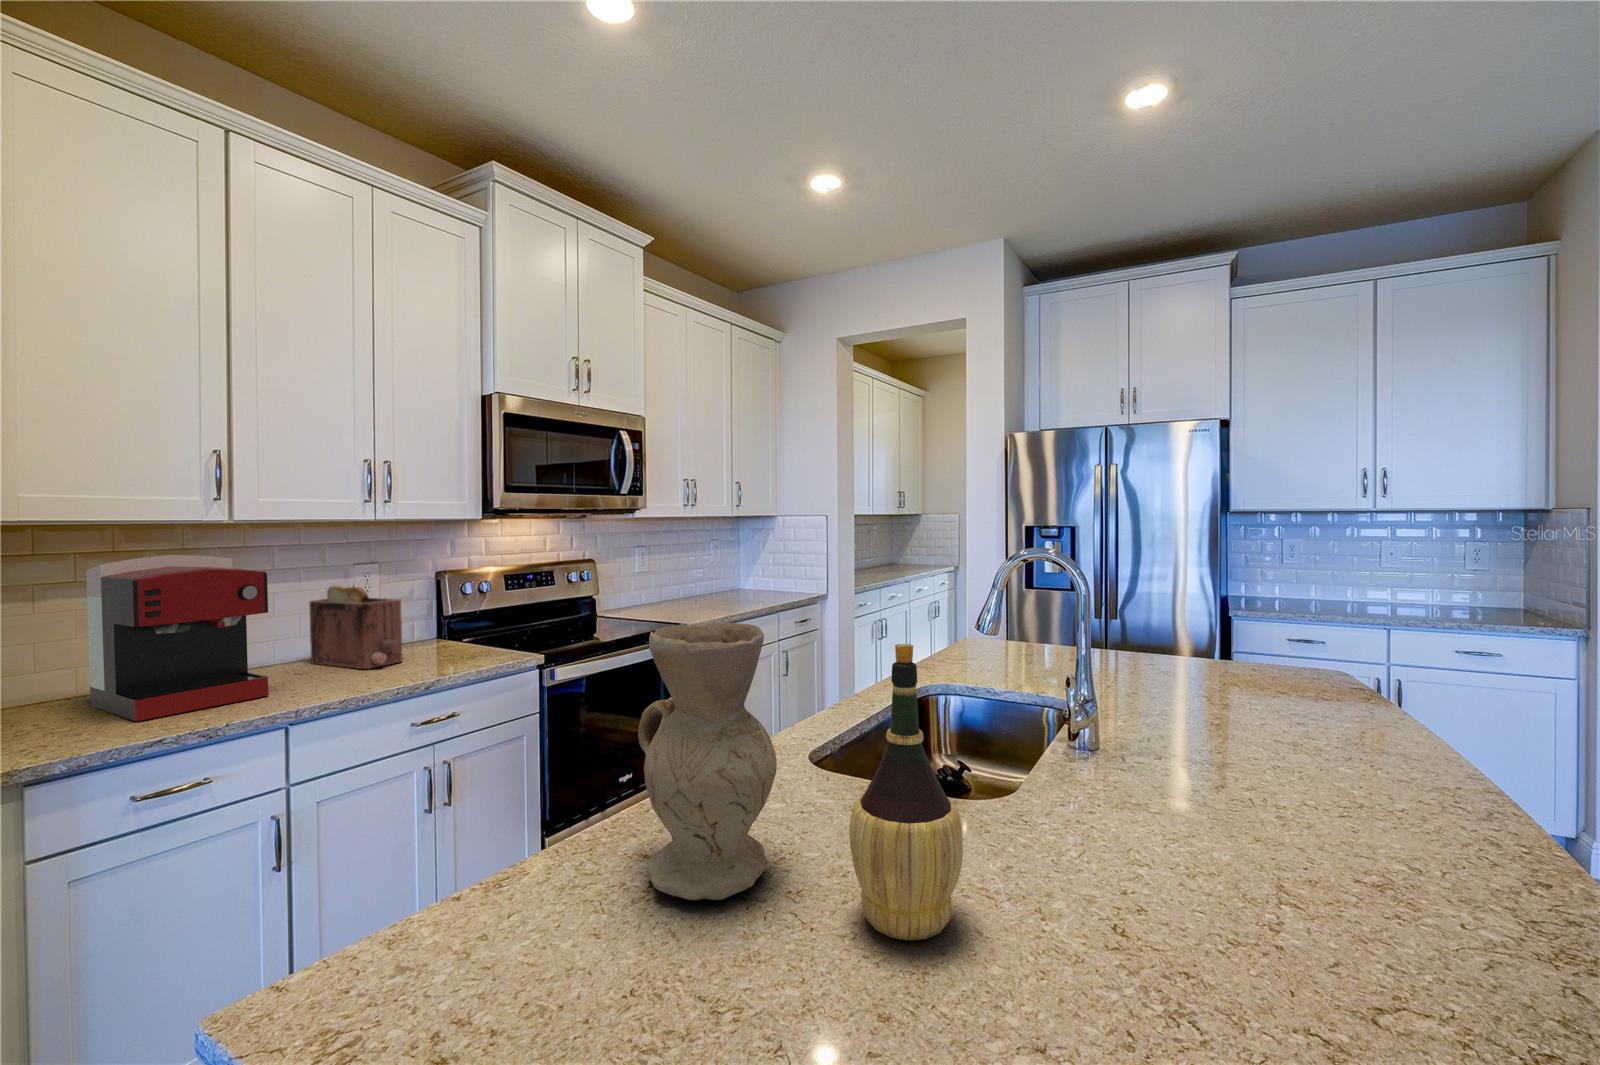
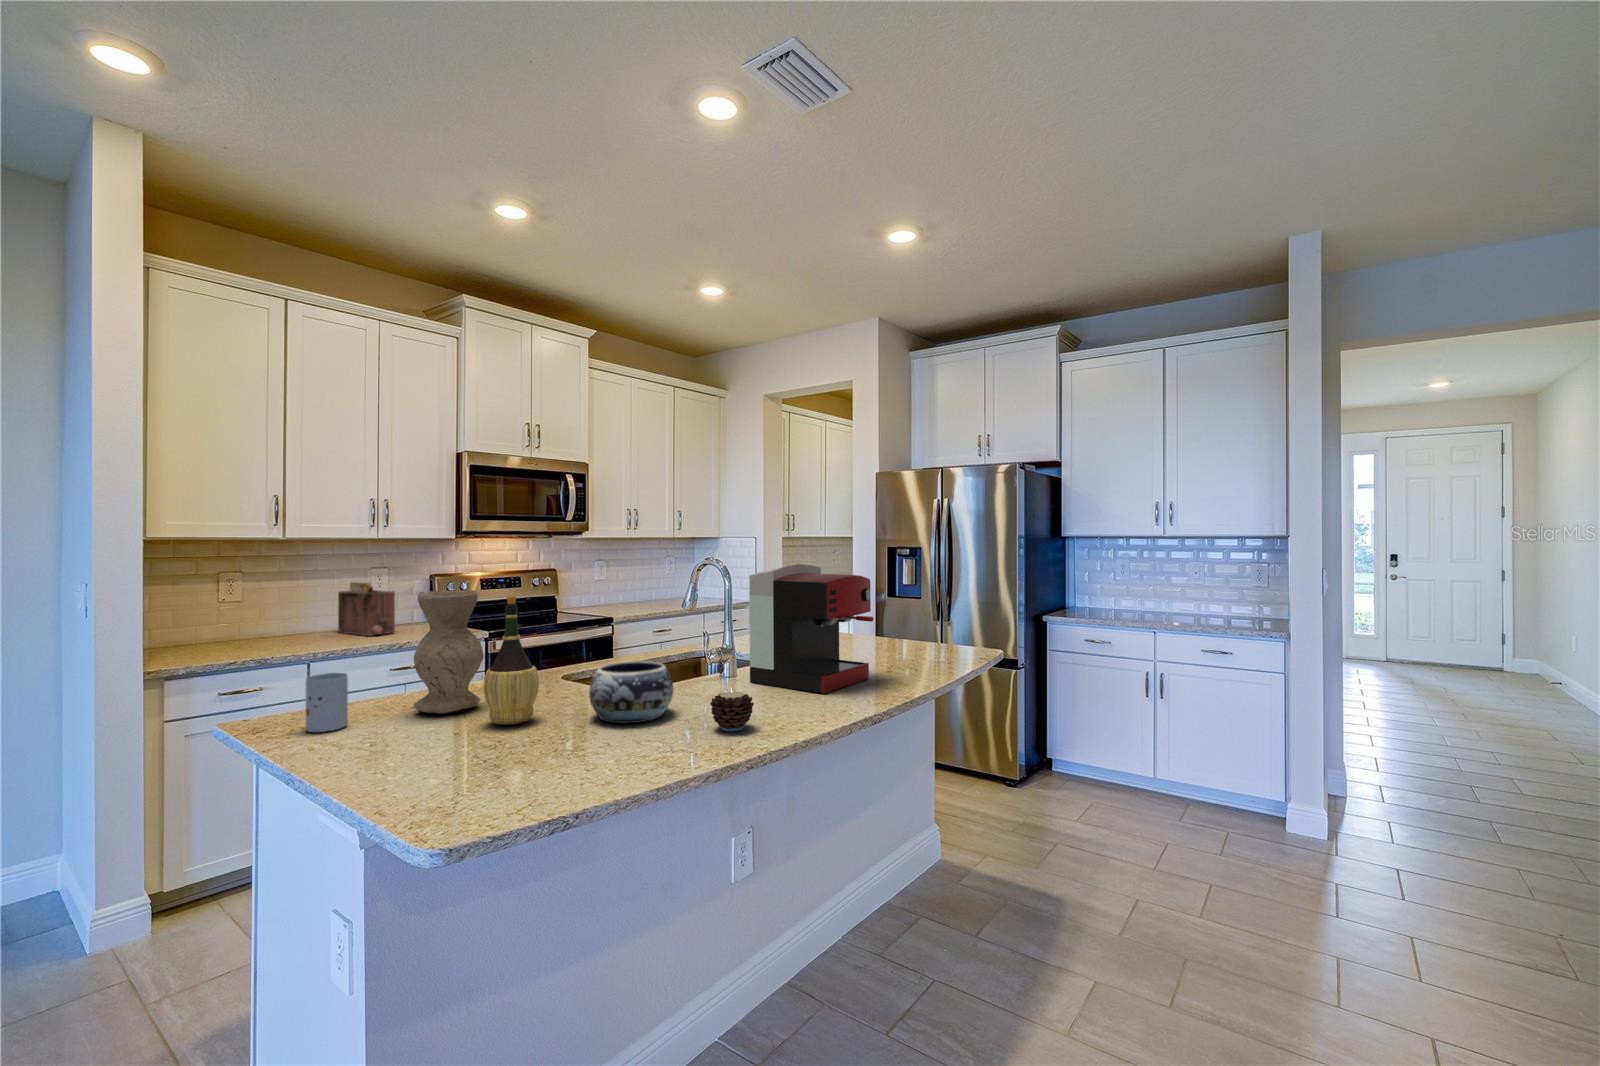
coffee maker: present [86,555,268,721] -> present [749,564,873,693]
decorative bowl: none [1031,758,1217,915] -> present [589,661,673,723]
candle: none [1348,832,1470,932] -> present [710,688,754,731]
mug: none [445,836,539,1007] -> present [305,673,348,732]

